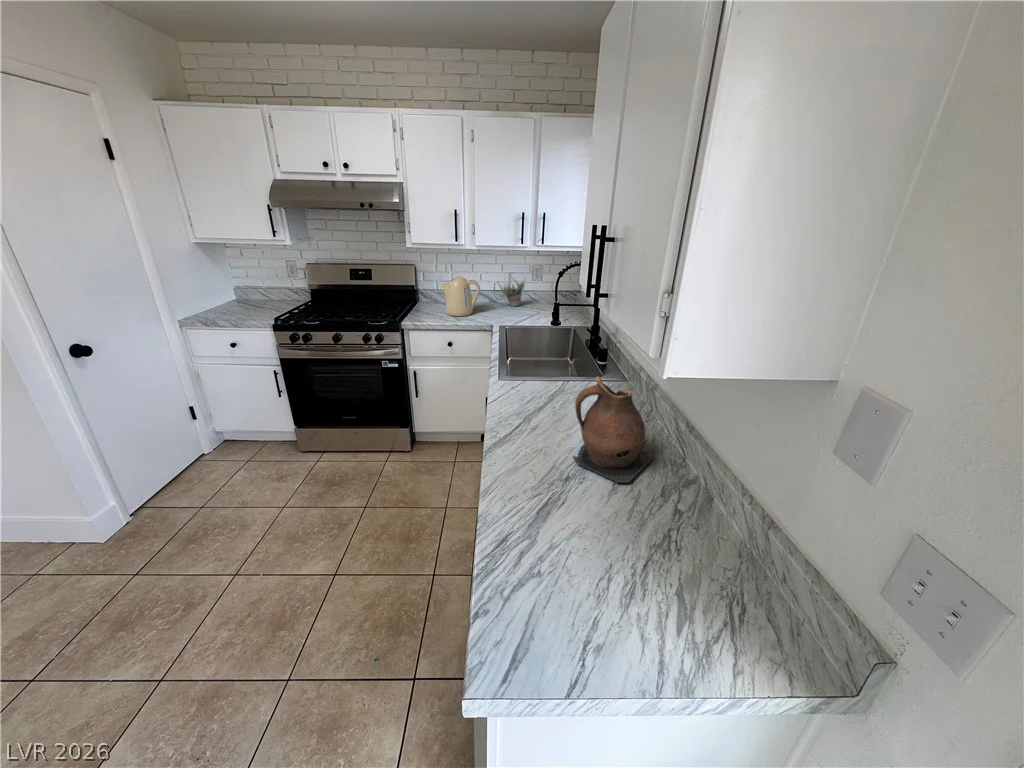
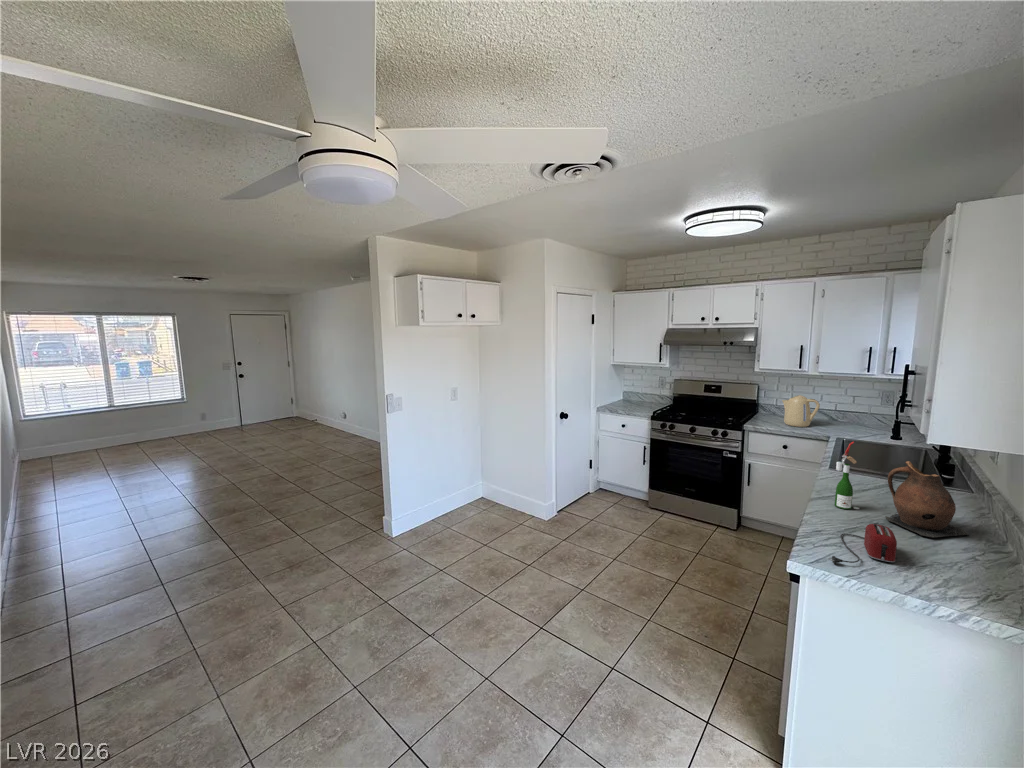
succulent plant: present [492,272,525,306] -> none [832,394,872,426]
wine bottle: none [514,357,543,458] -> present [835,441,859,509]
toaster: none [531,508,616,641] -> present [829,524,897,563]

